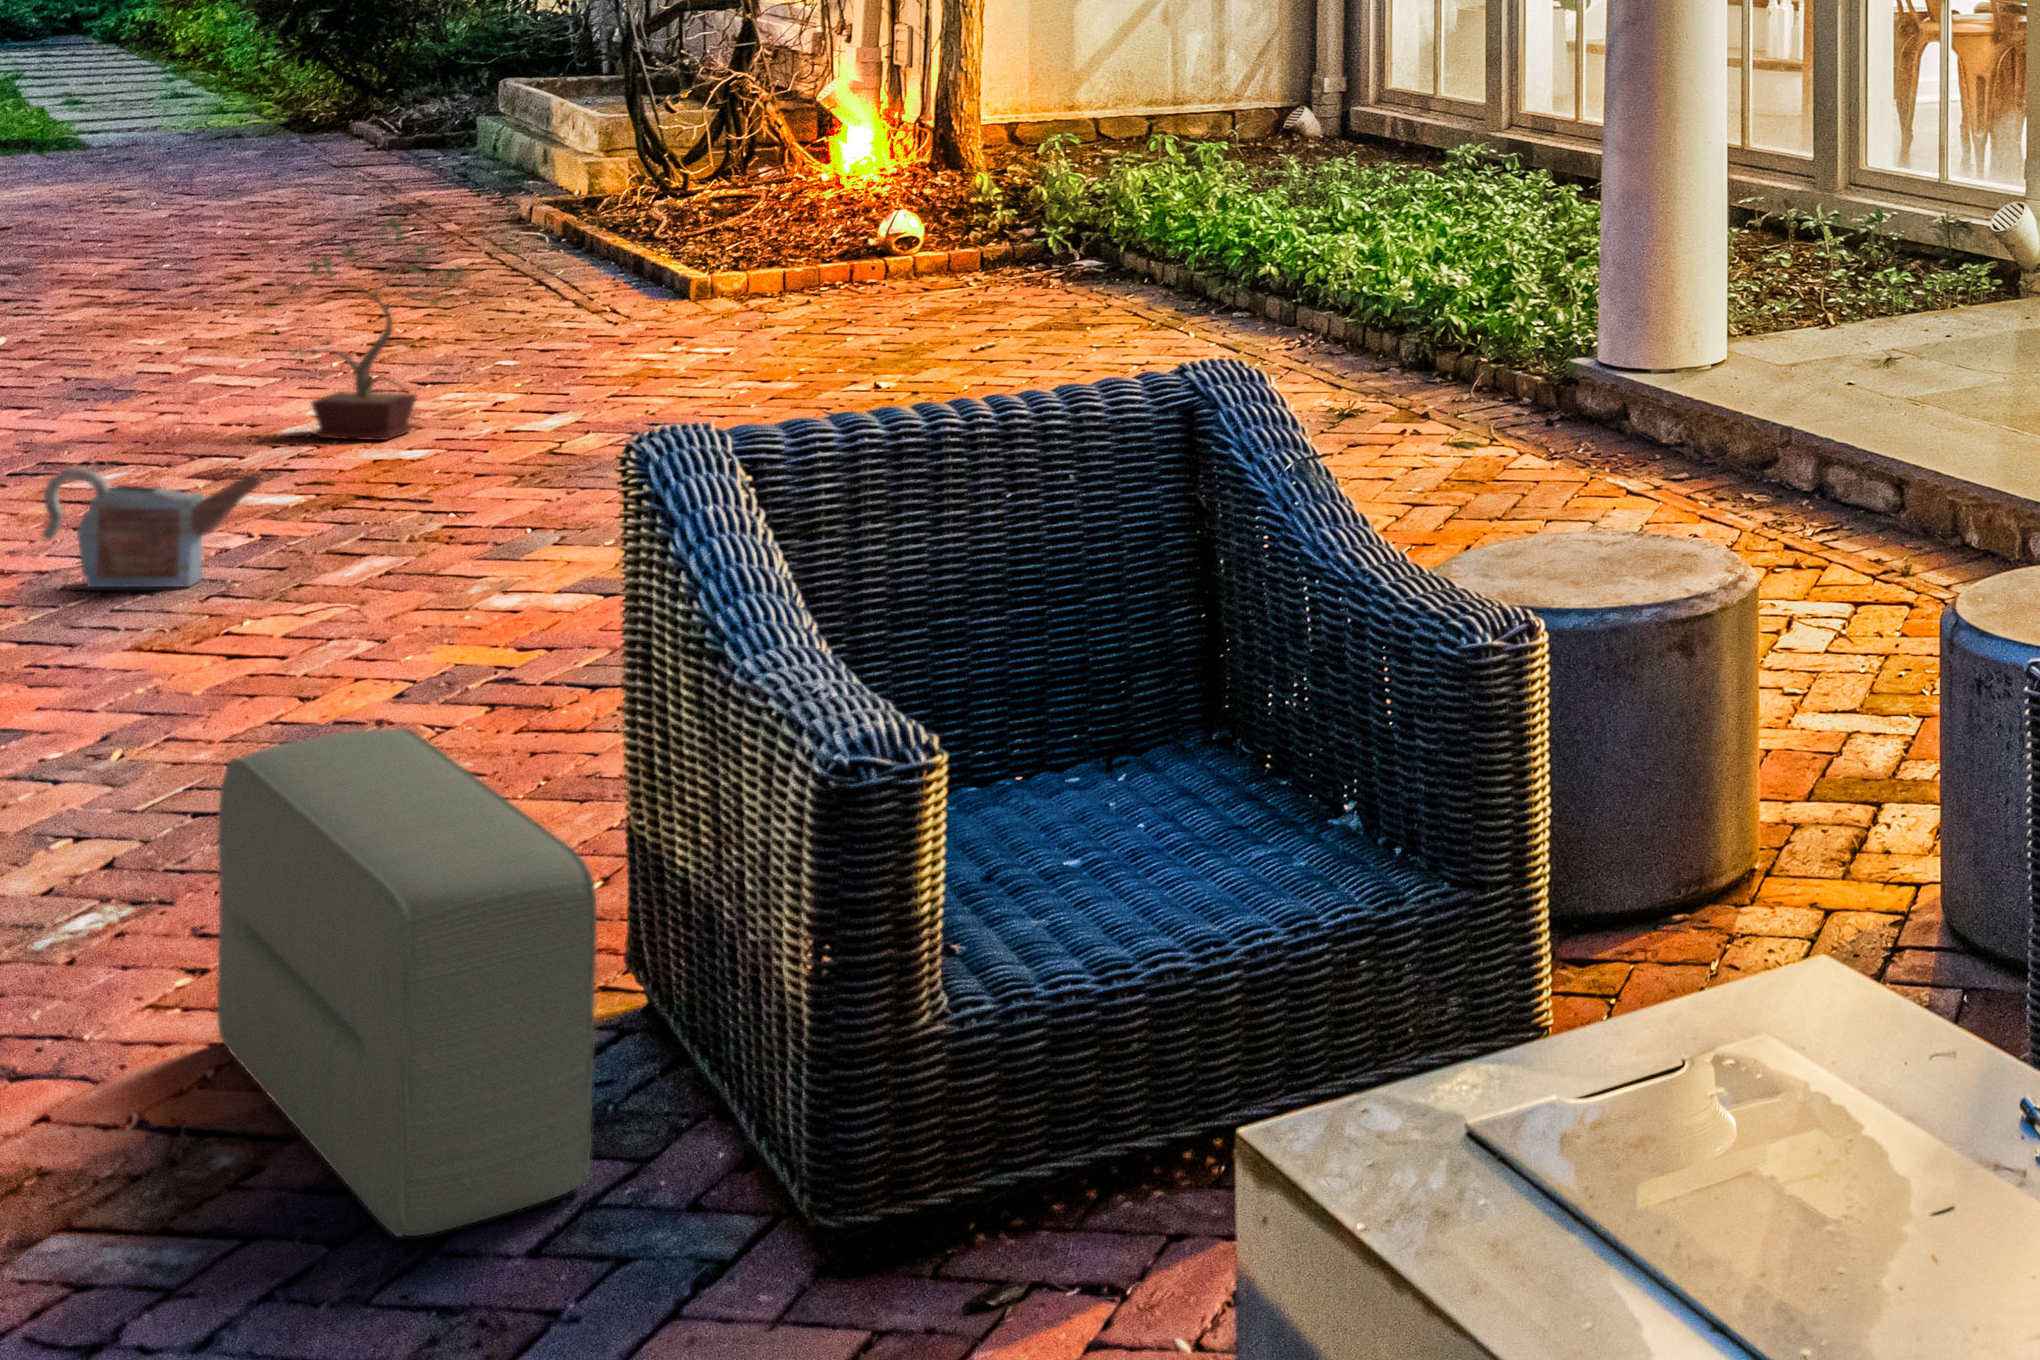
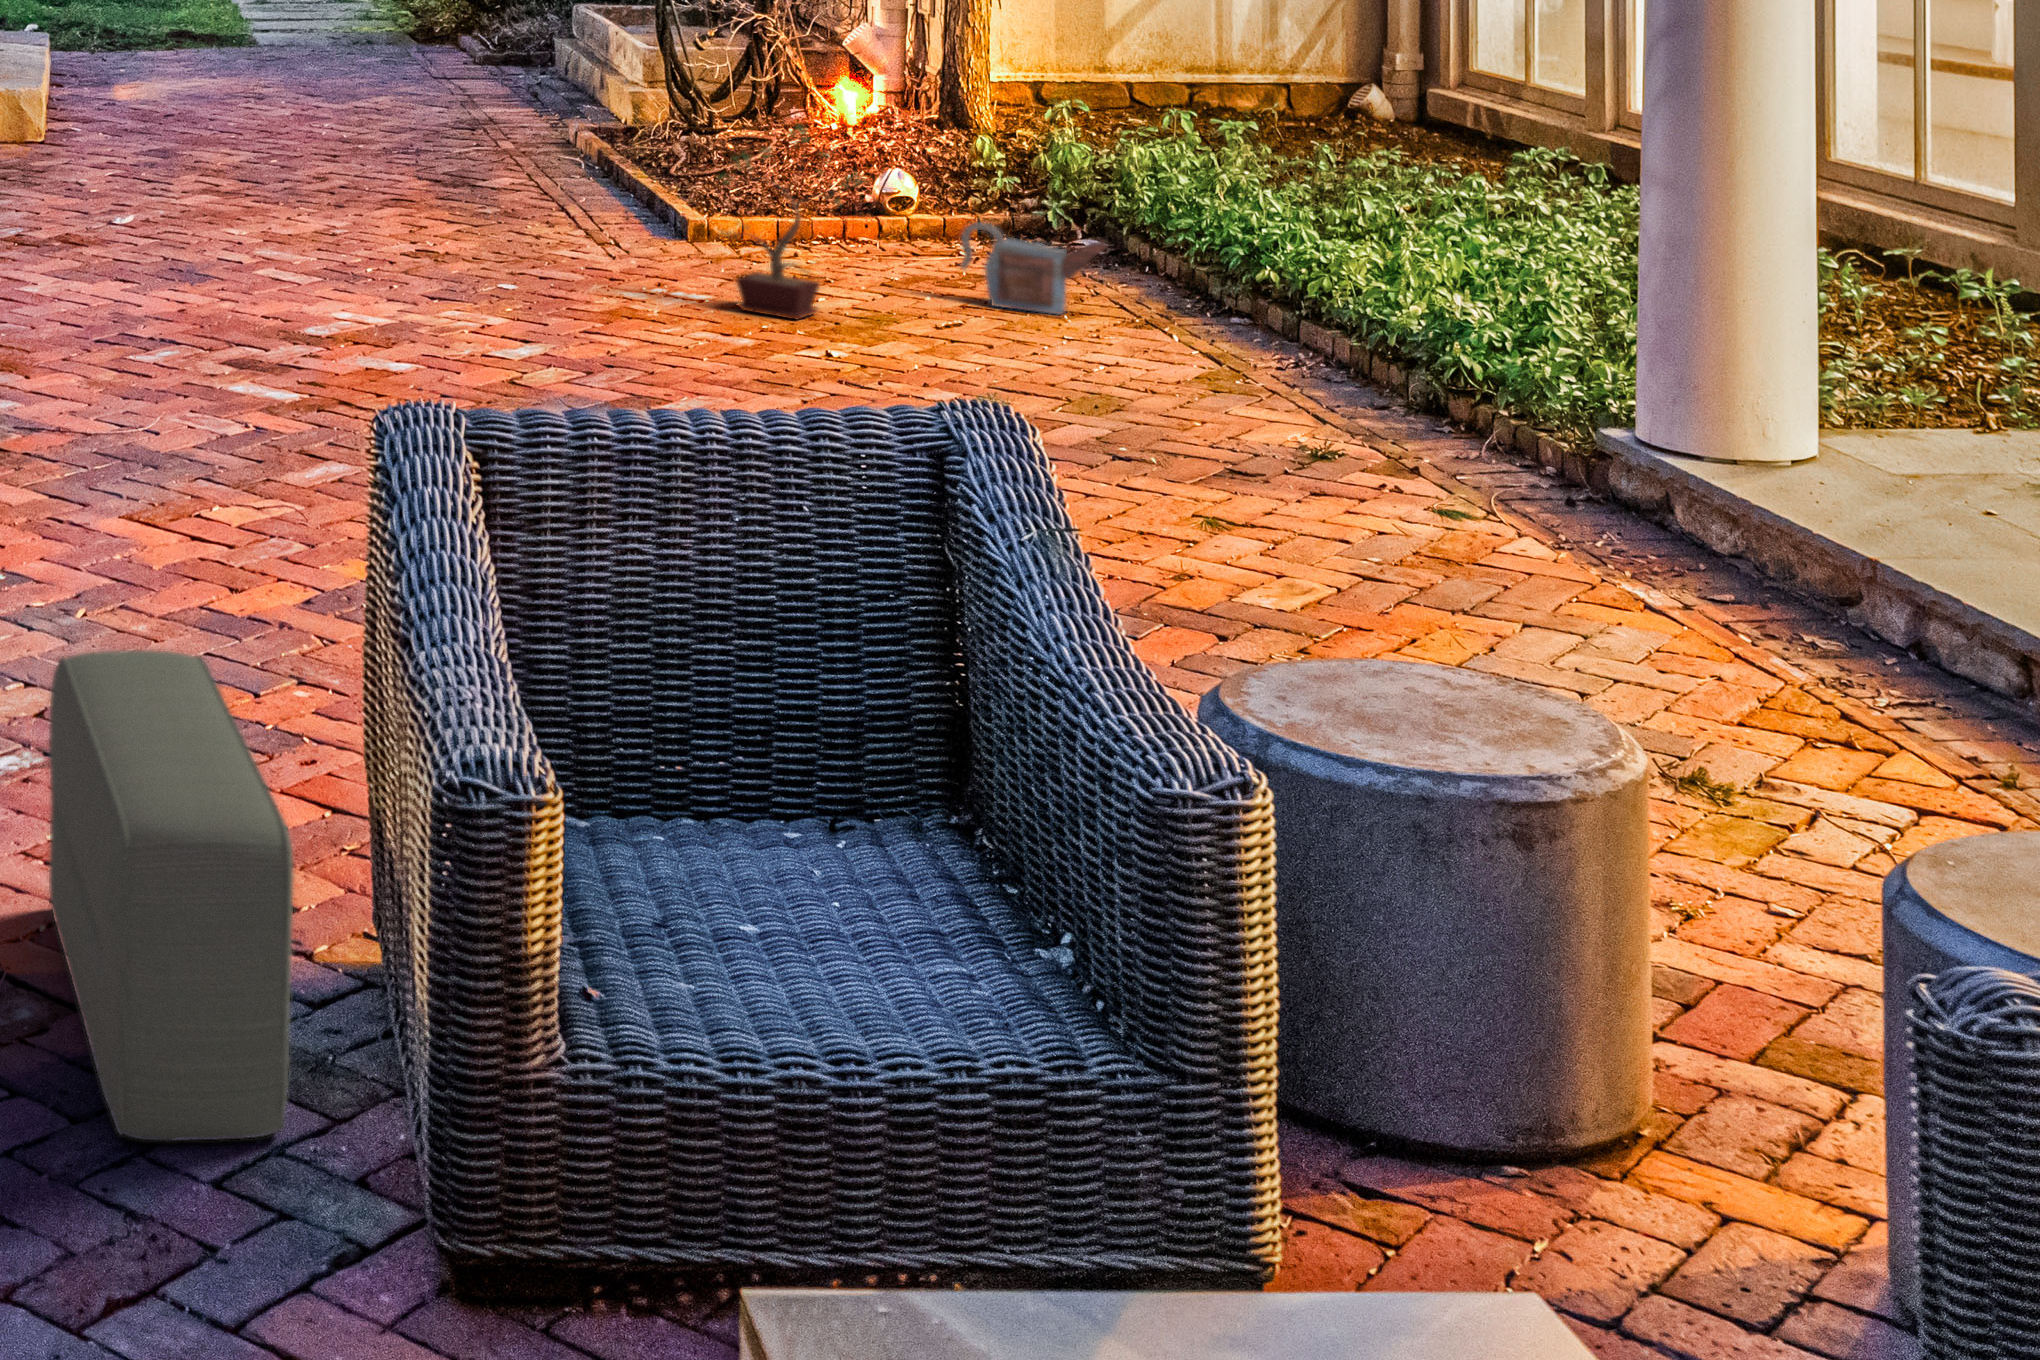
potted plant: present [289,219,468,440] -> present [718,125,864,319]
watering can: present [42,468,262,587] -> present [960,222,1108,314]

